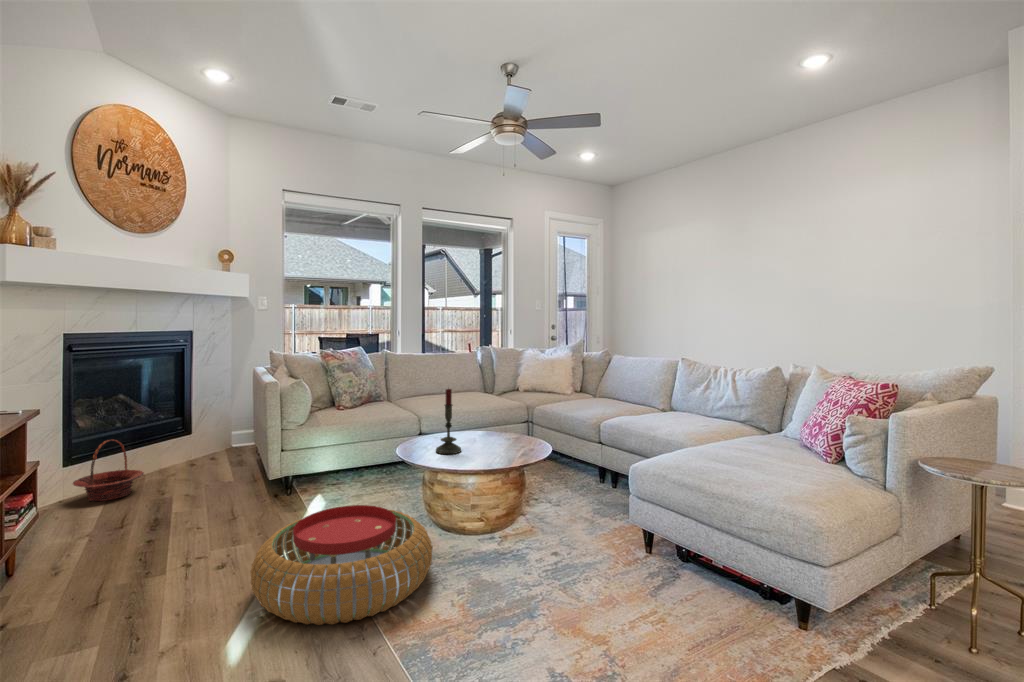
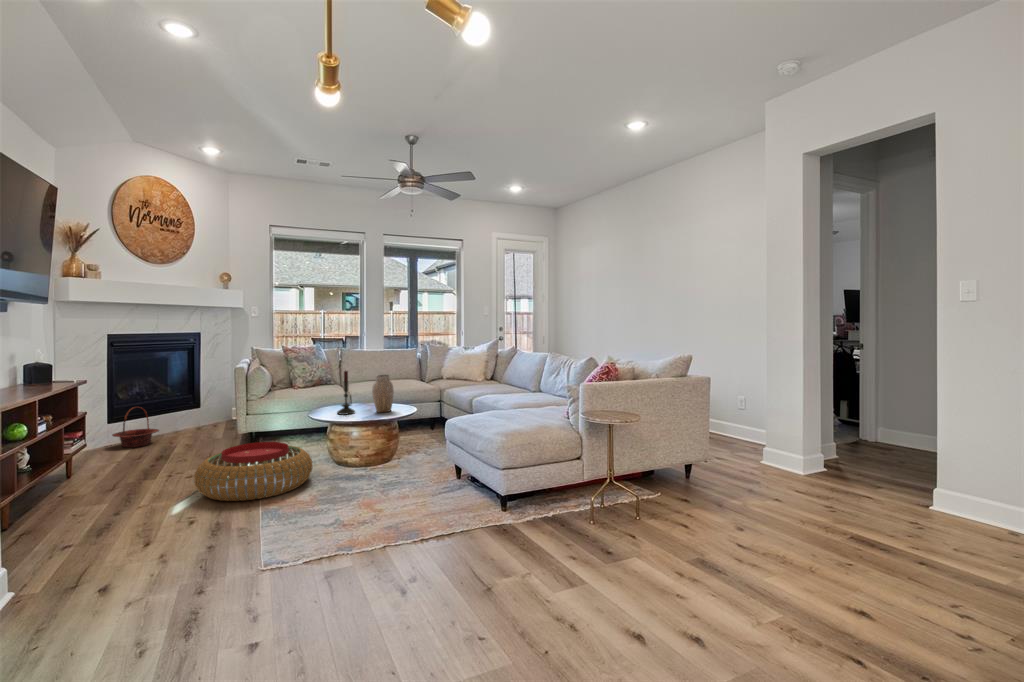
vase: none [486,394,516,450] -> present [372,375,394,413]

